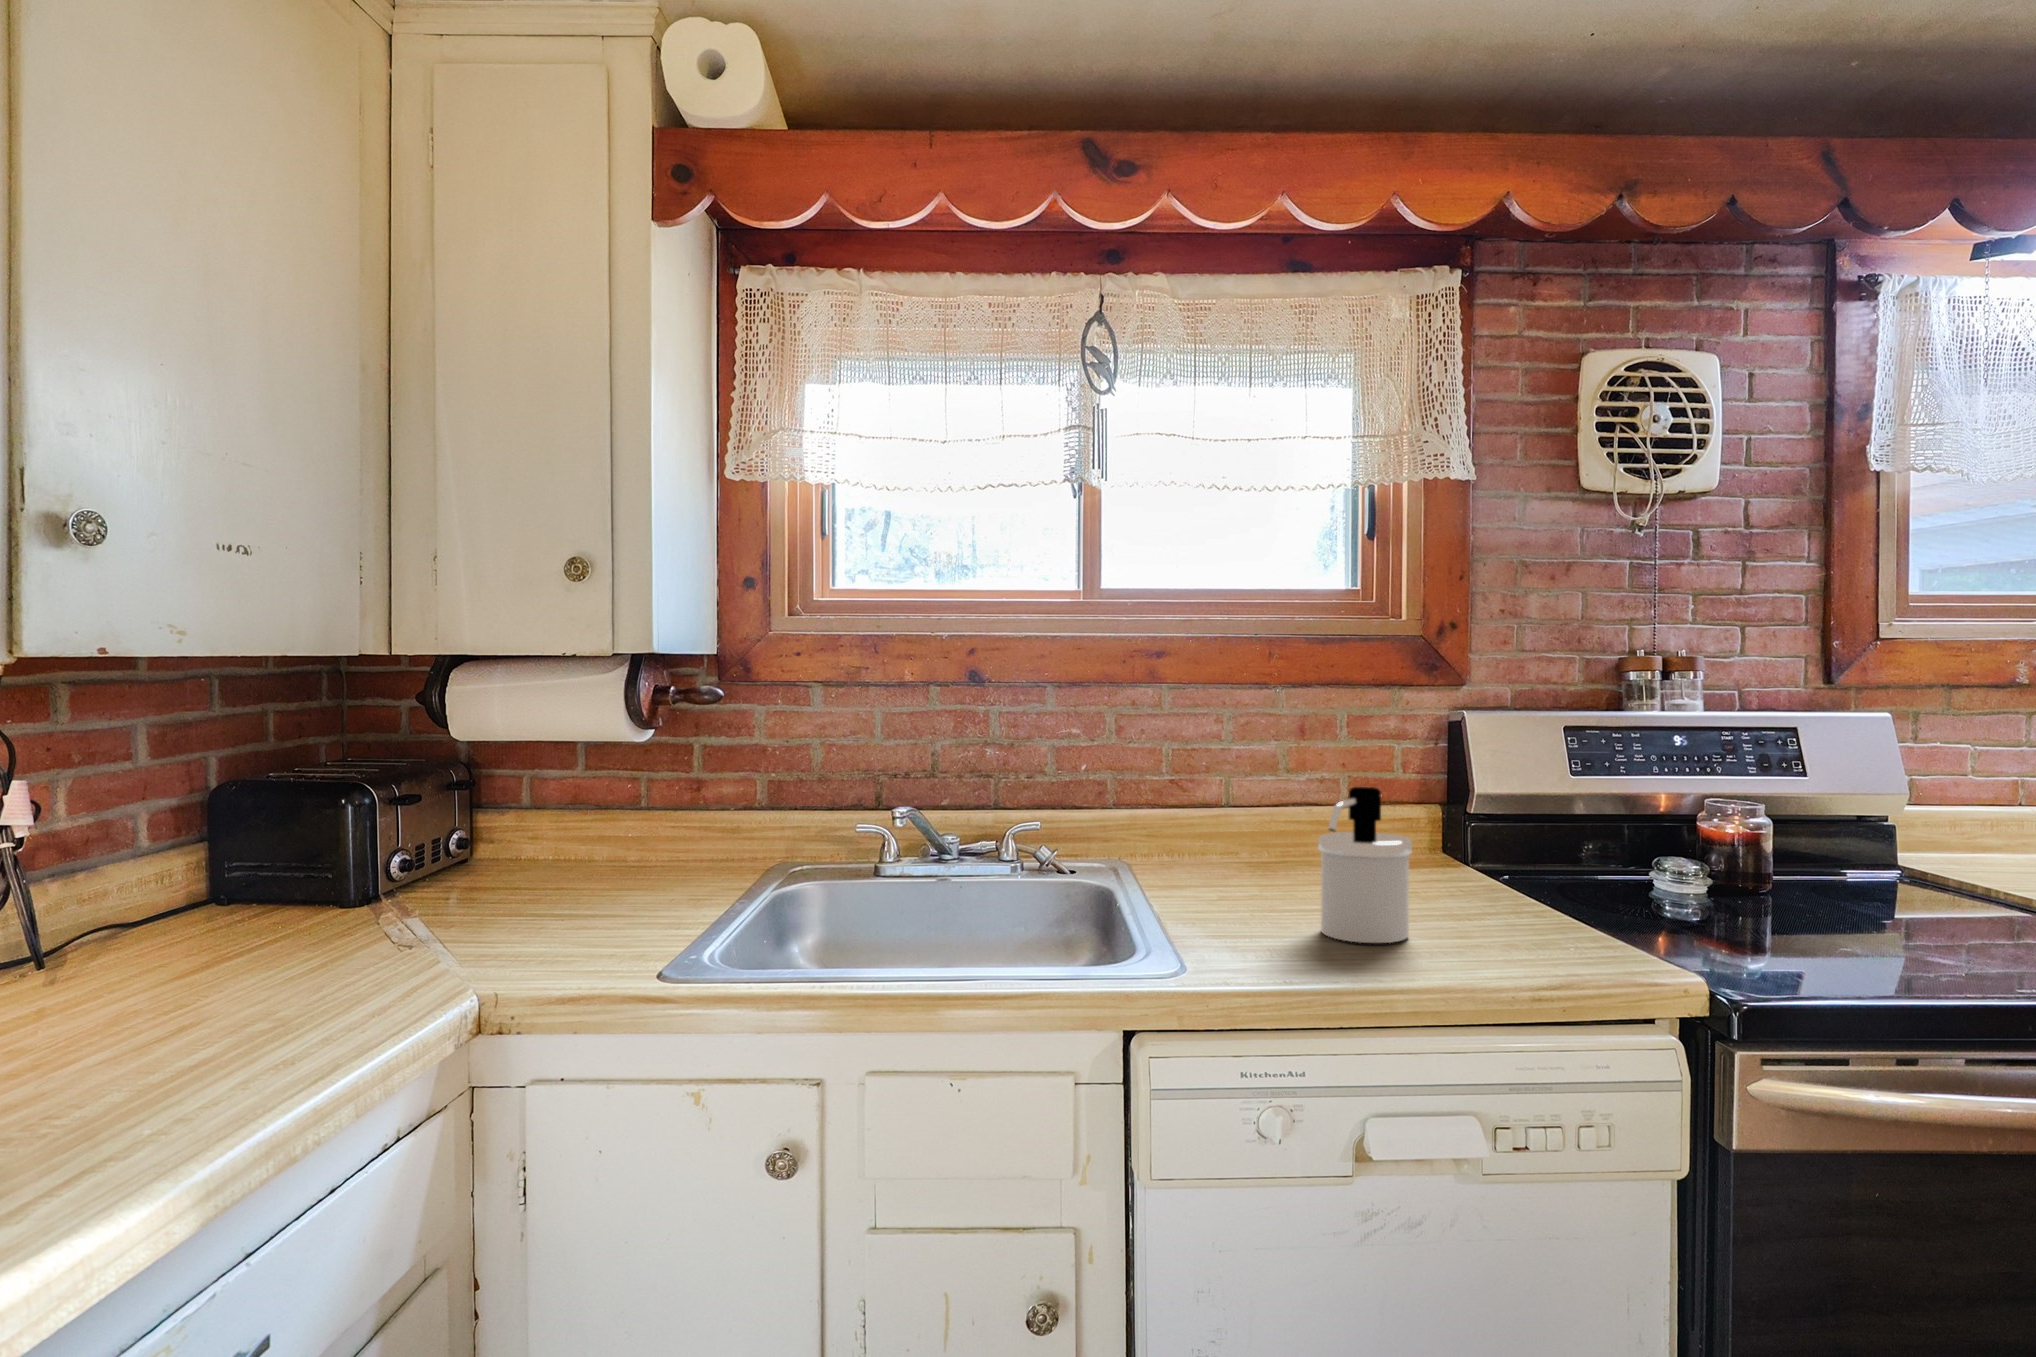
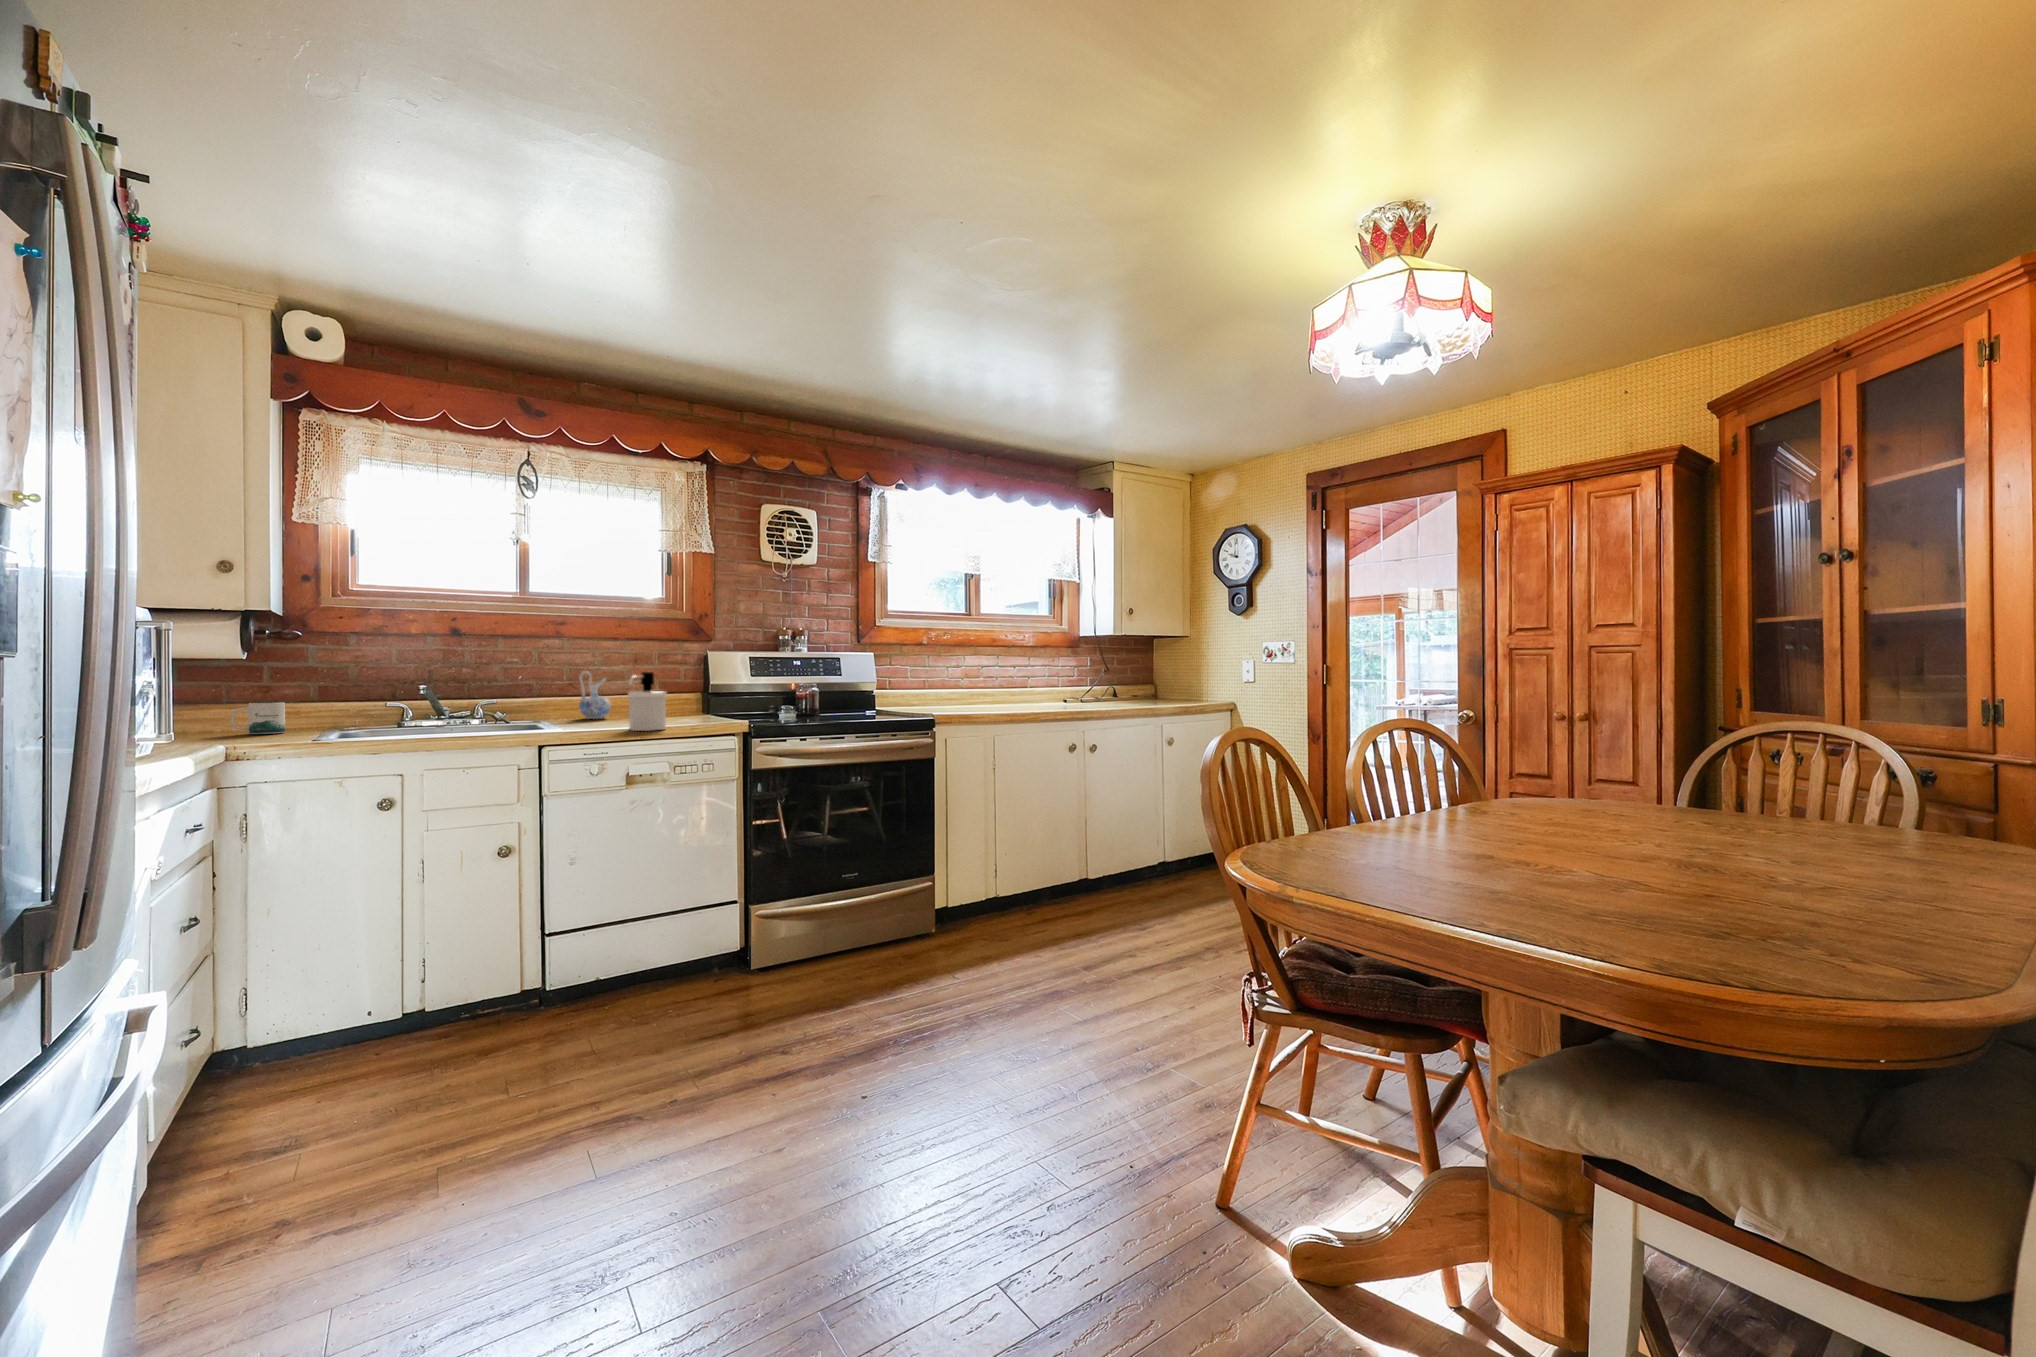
ceramic pitcher: none [1194,763,1258,871] -> present [579,672,611,719]
mug: none [632,819,707,883] -> present [231,702,285,734]

